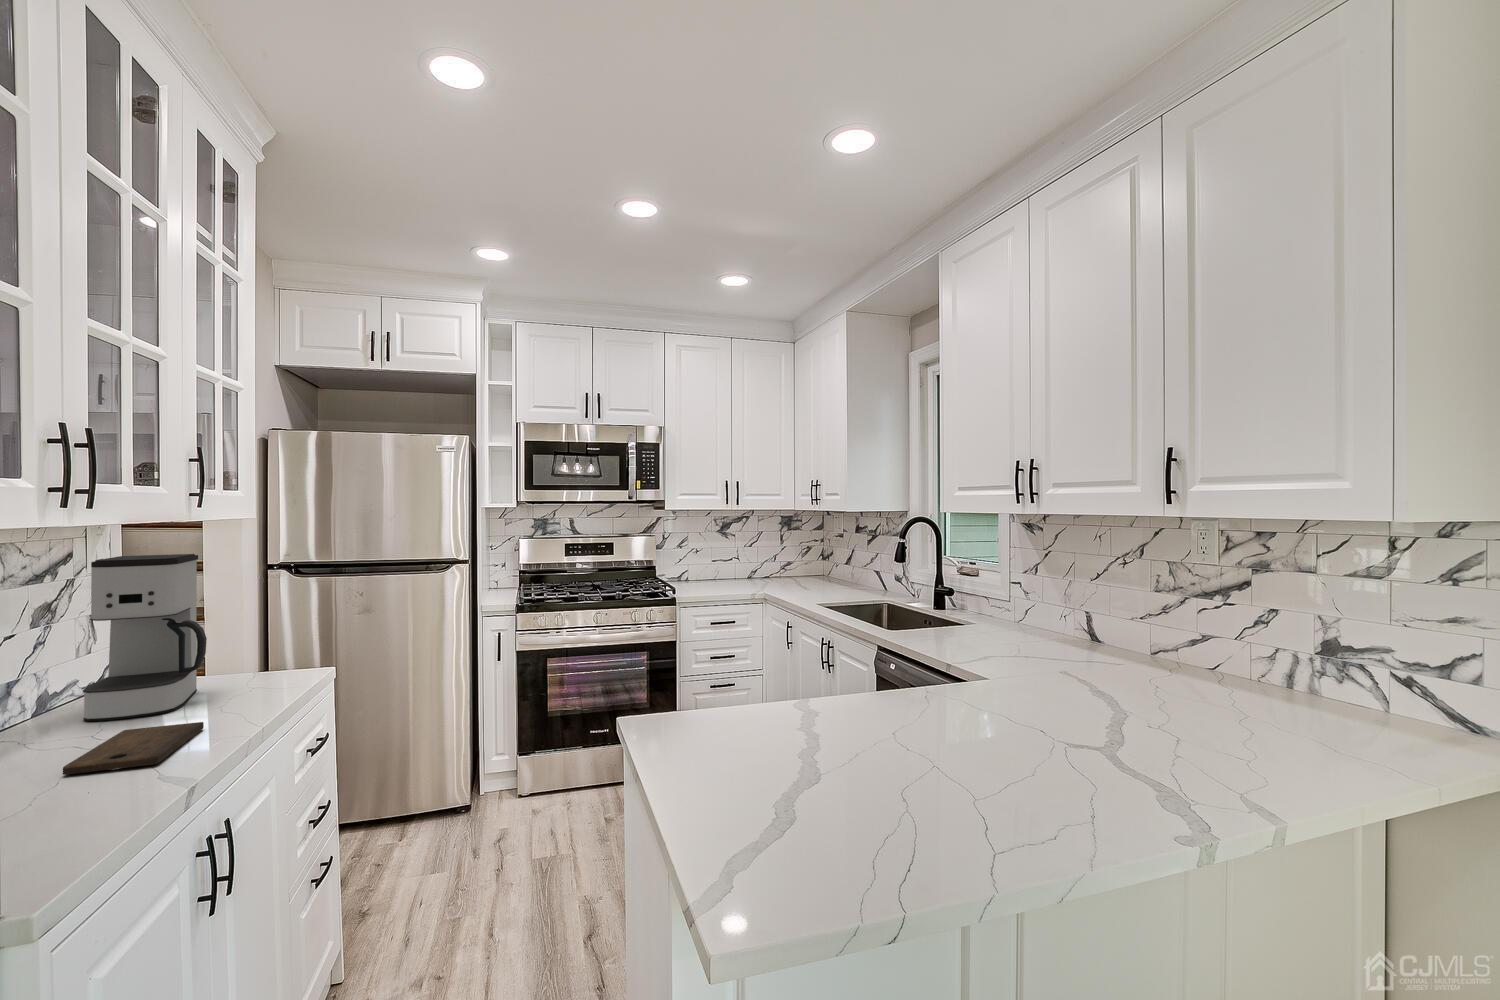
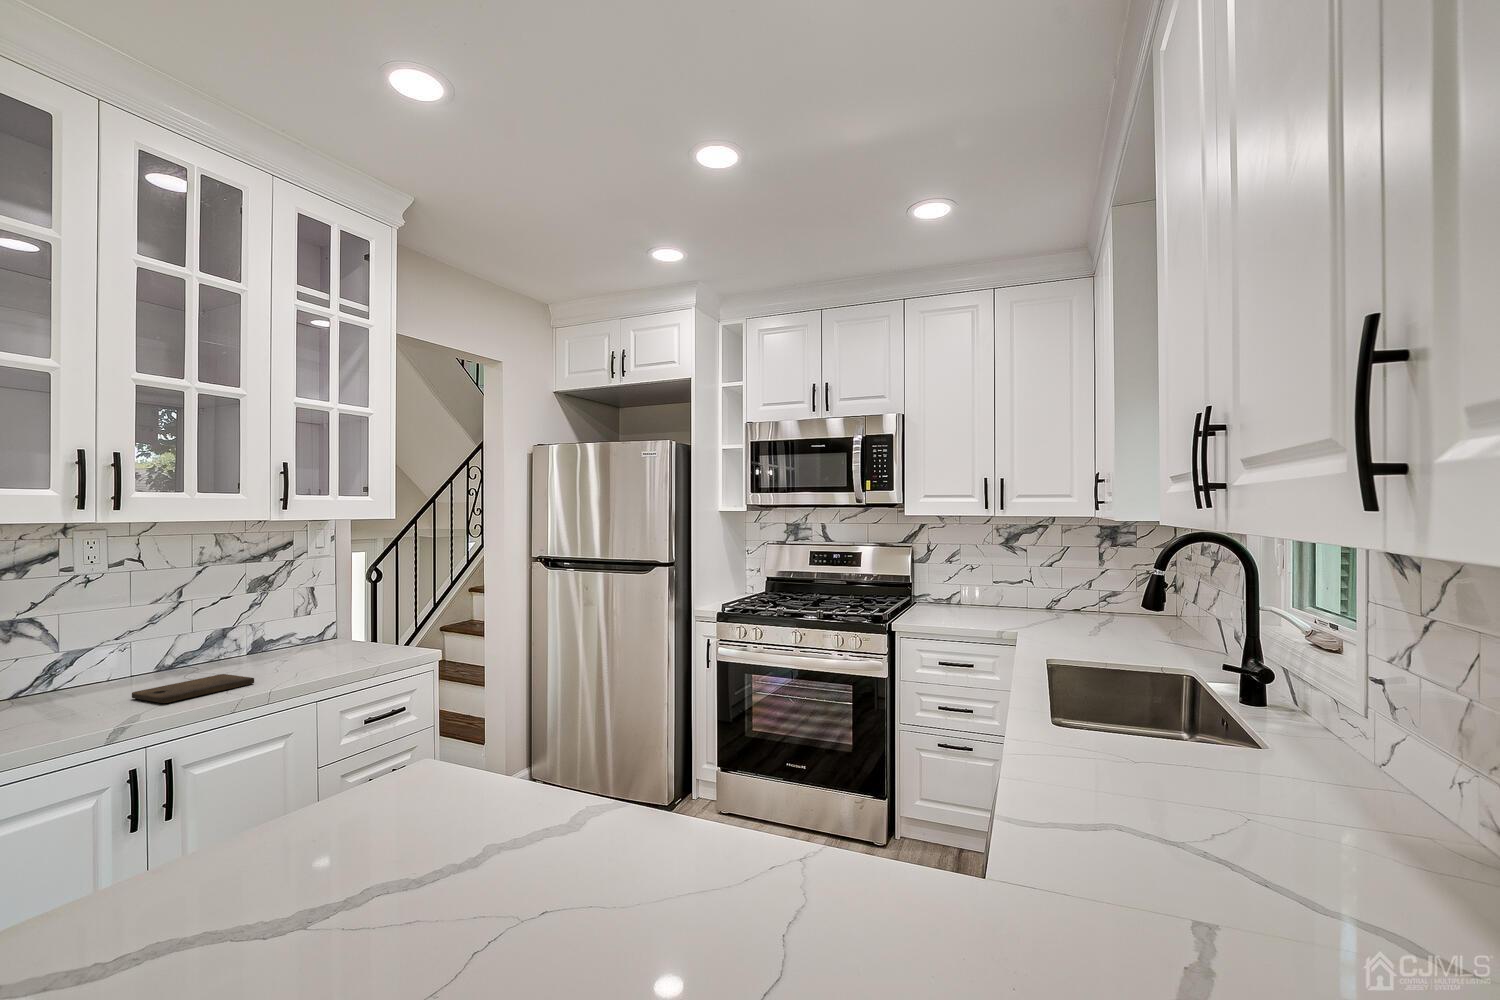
coffee maker: present [83,554,207,721] -> none [249,546,342,666]

